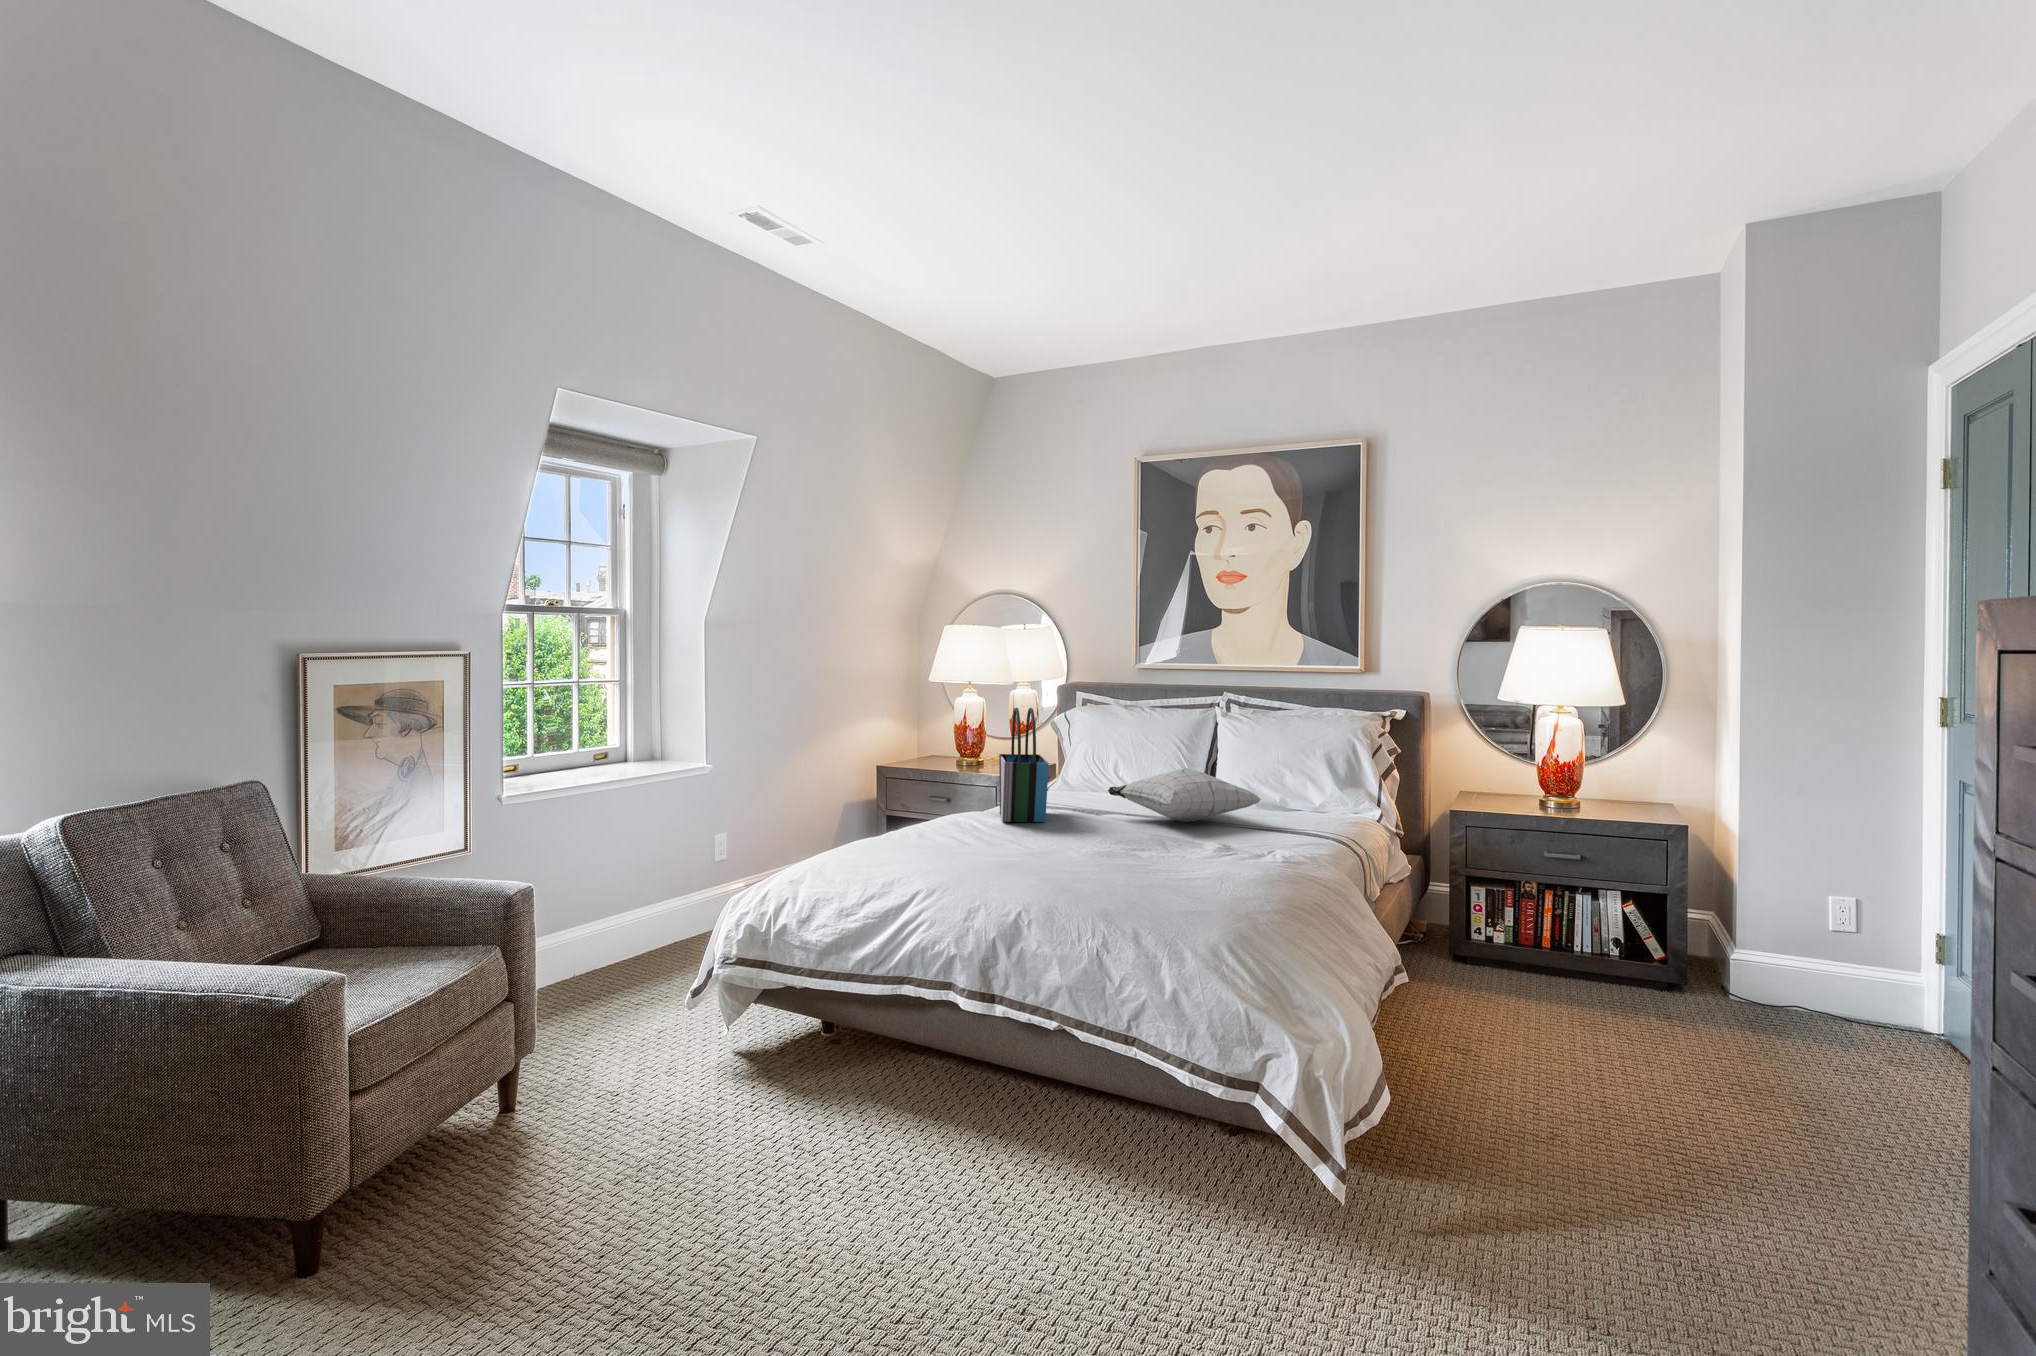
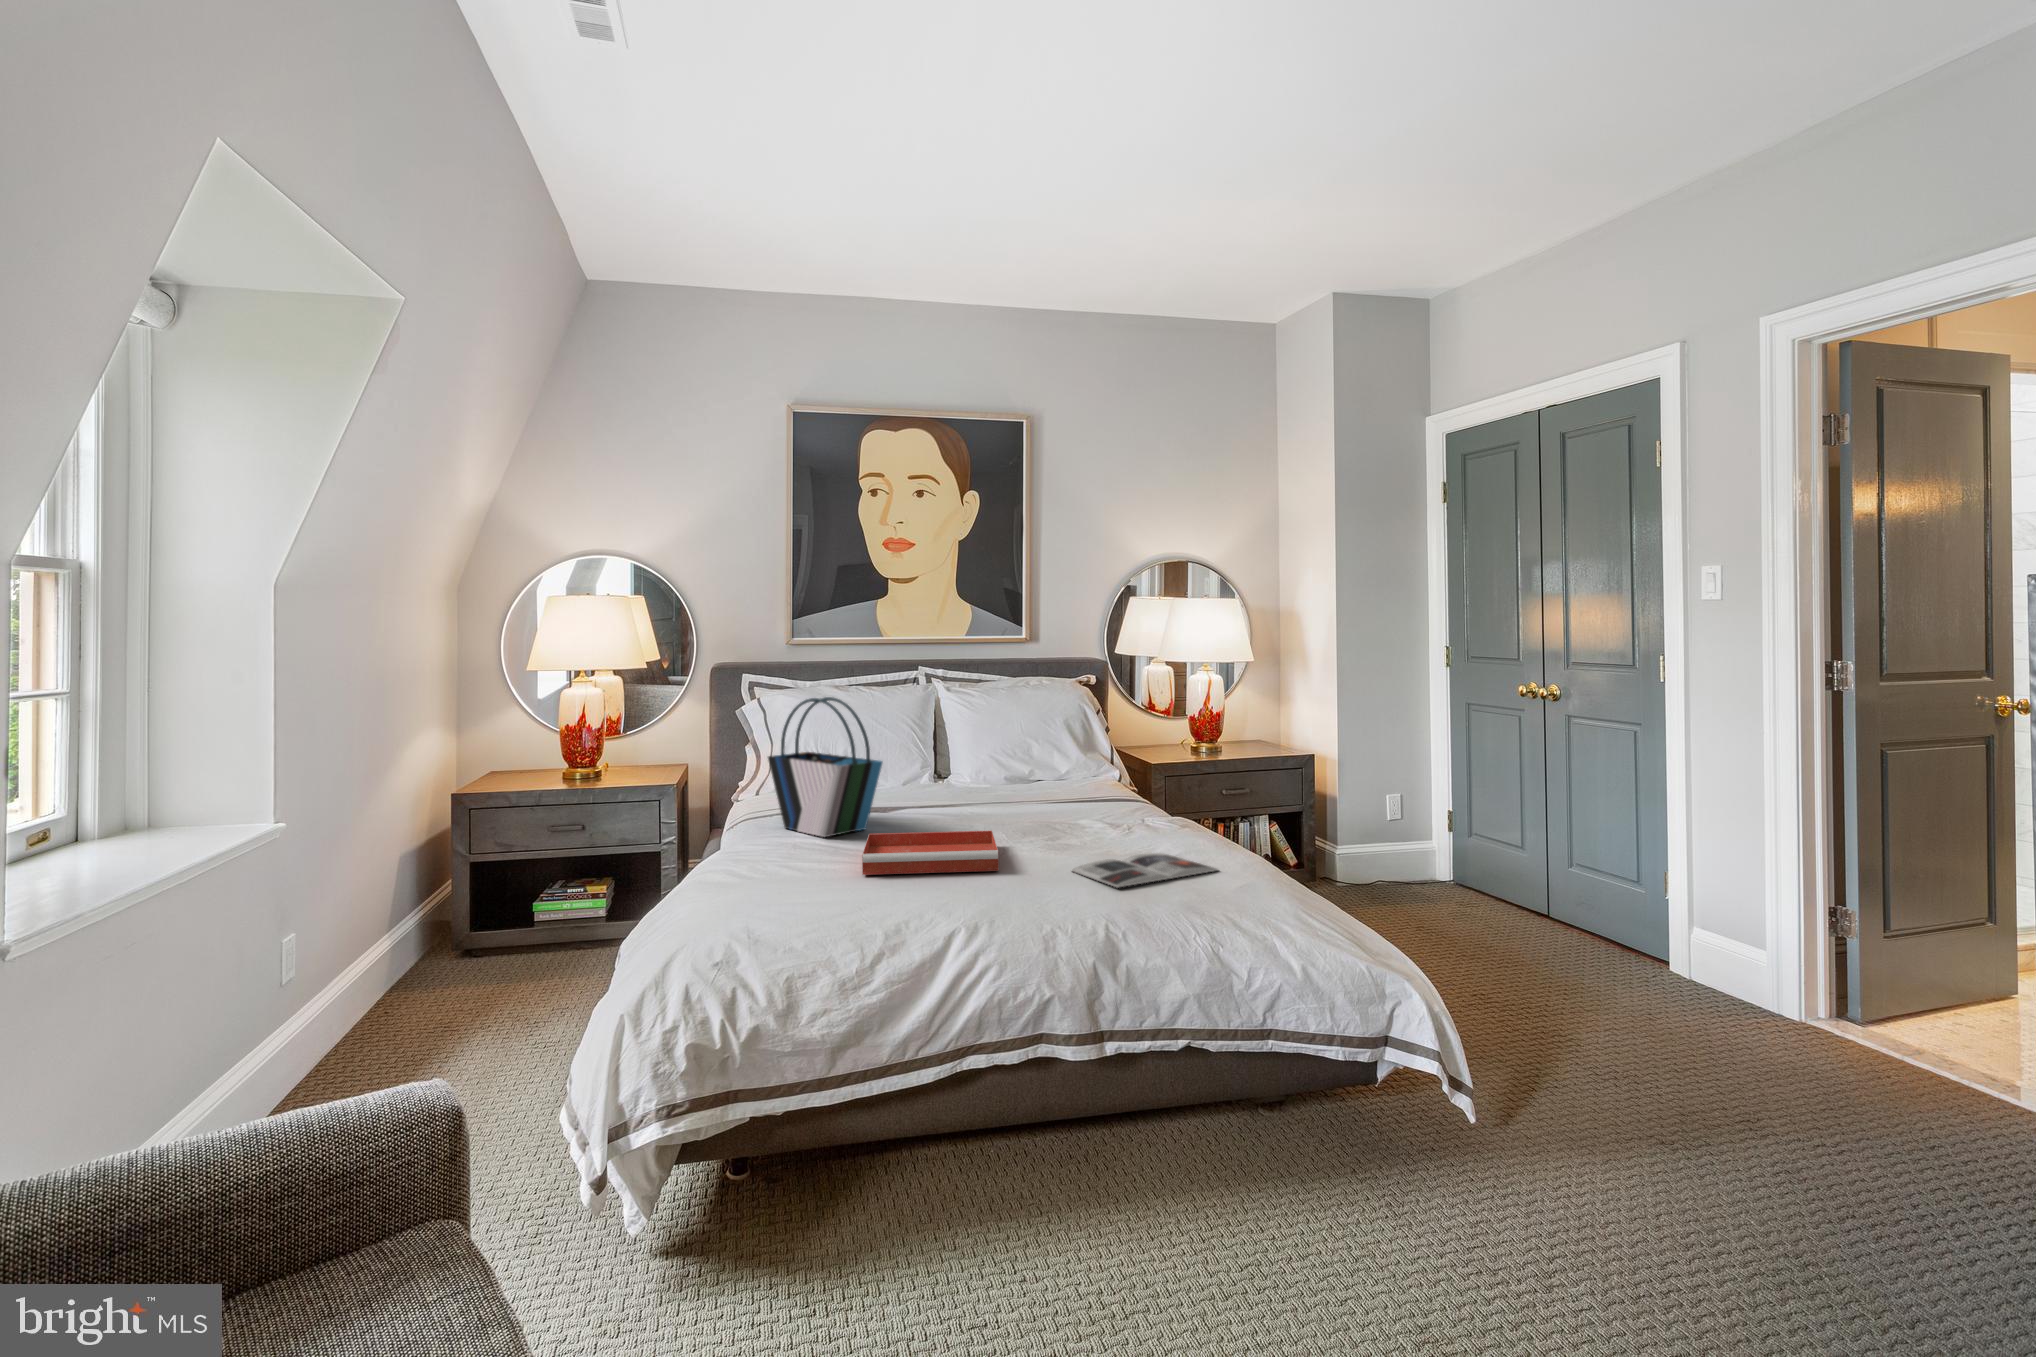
pillow: present [1108,768,1261,822] -> none [909,751,1065,807]
tray: none [951,820,1094,859] -> present [862,831,999,875]
magazine: none [1080,865,1209,891] -> present [1072,853,1218,887]

